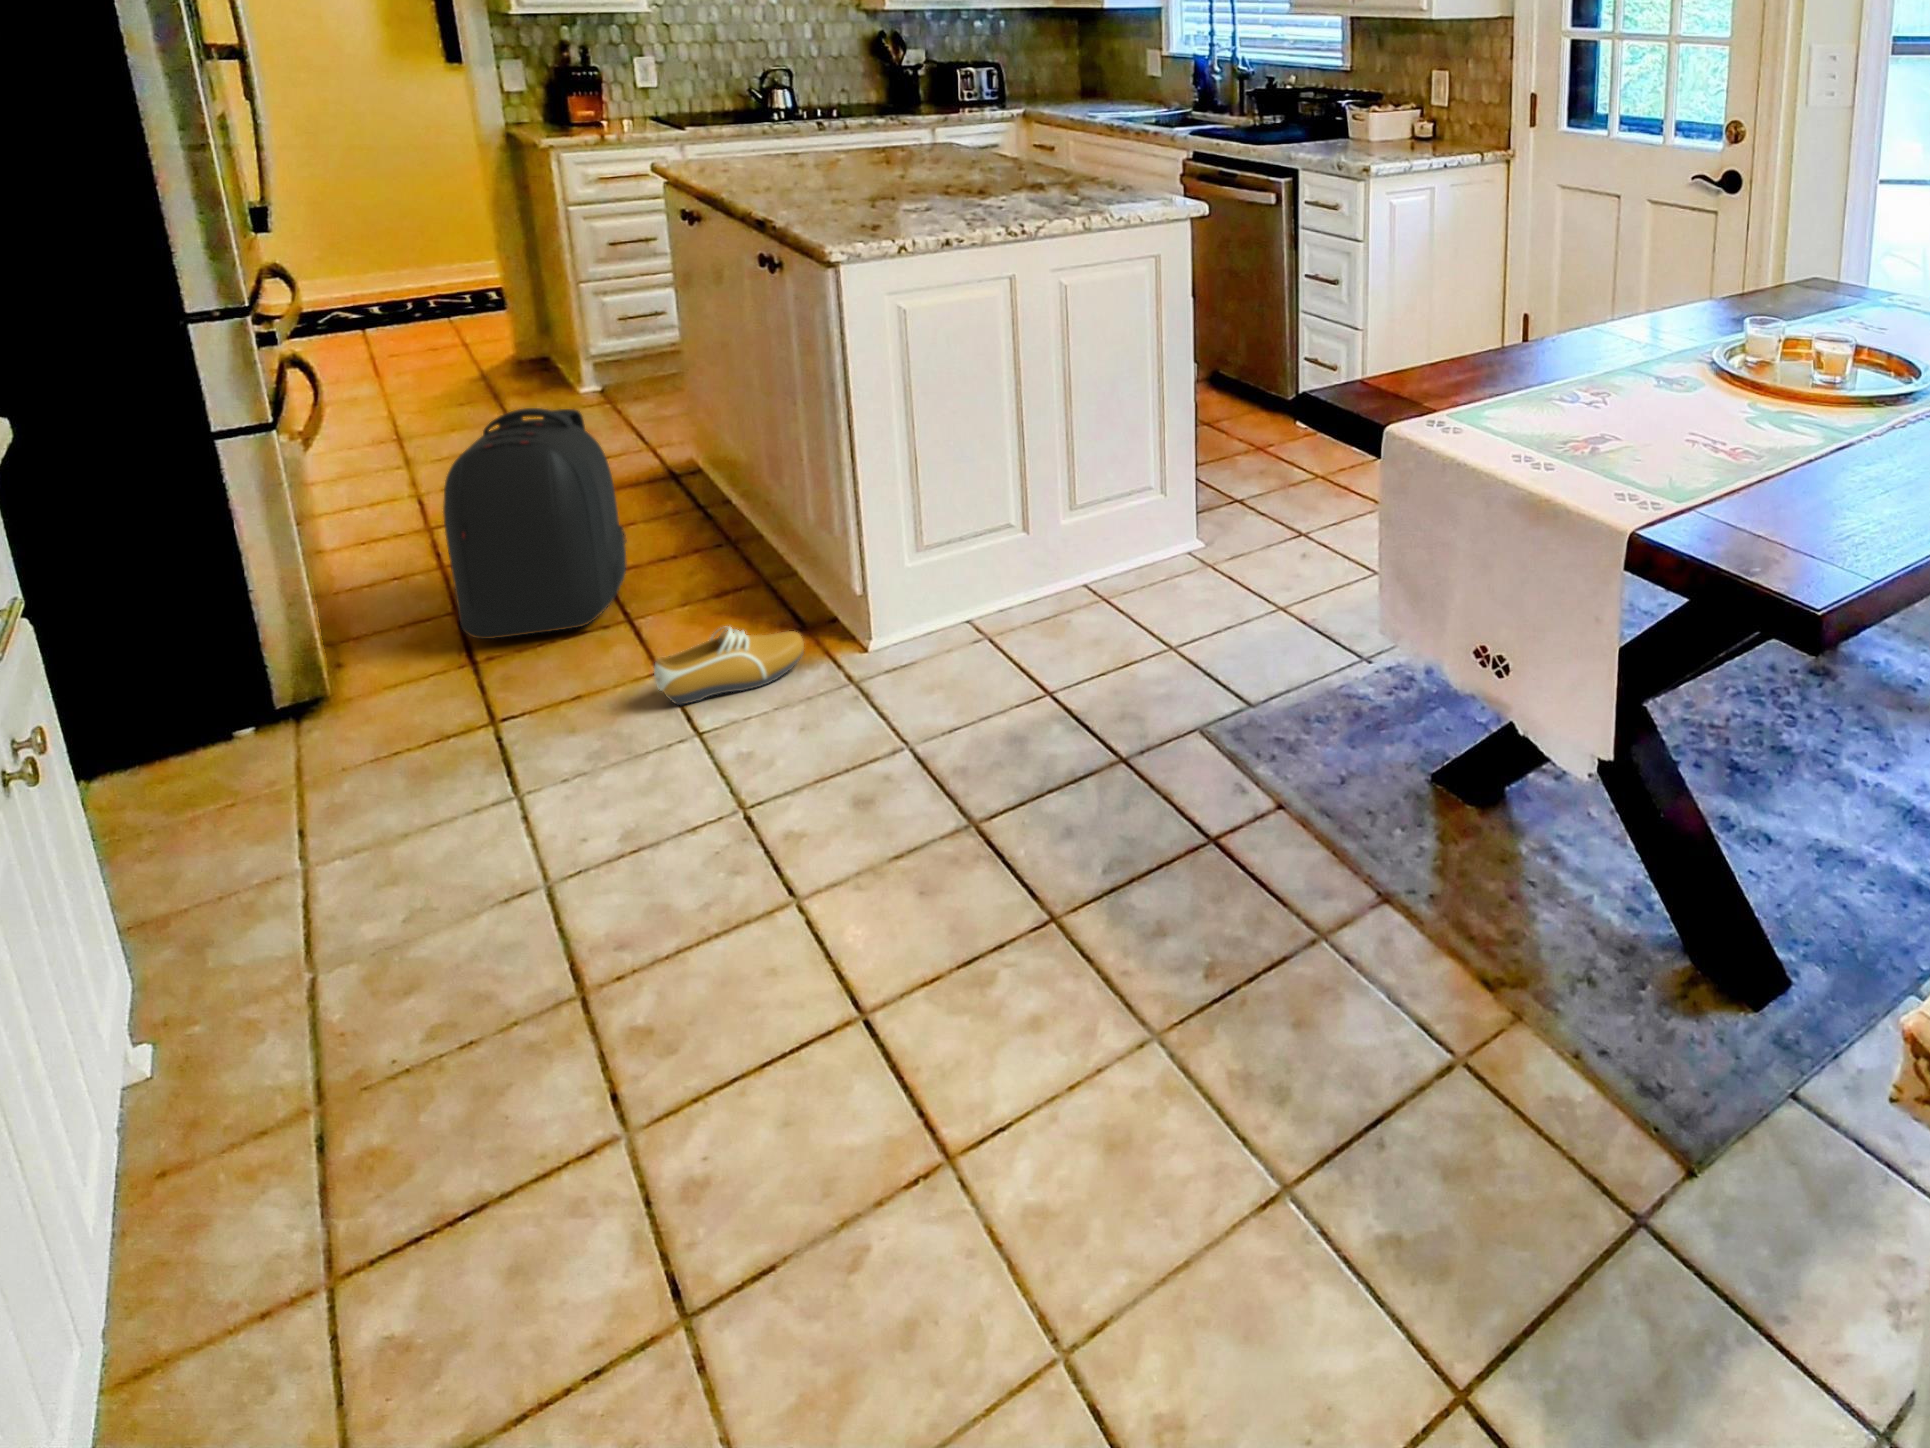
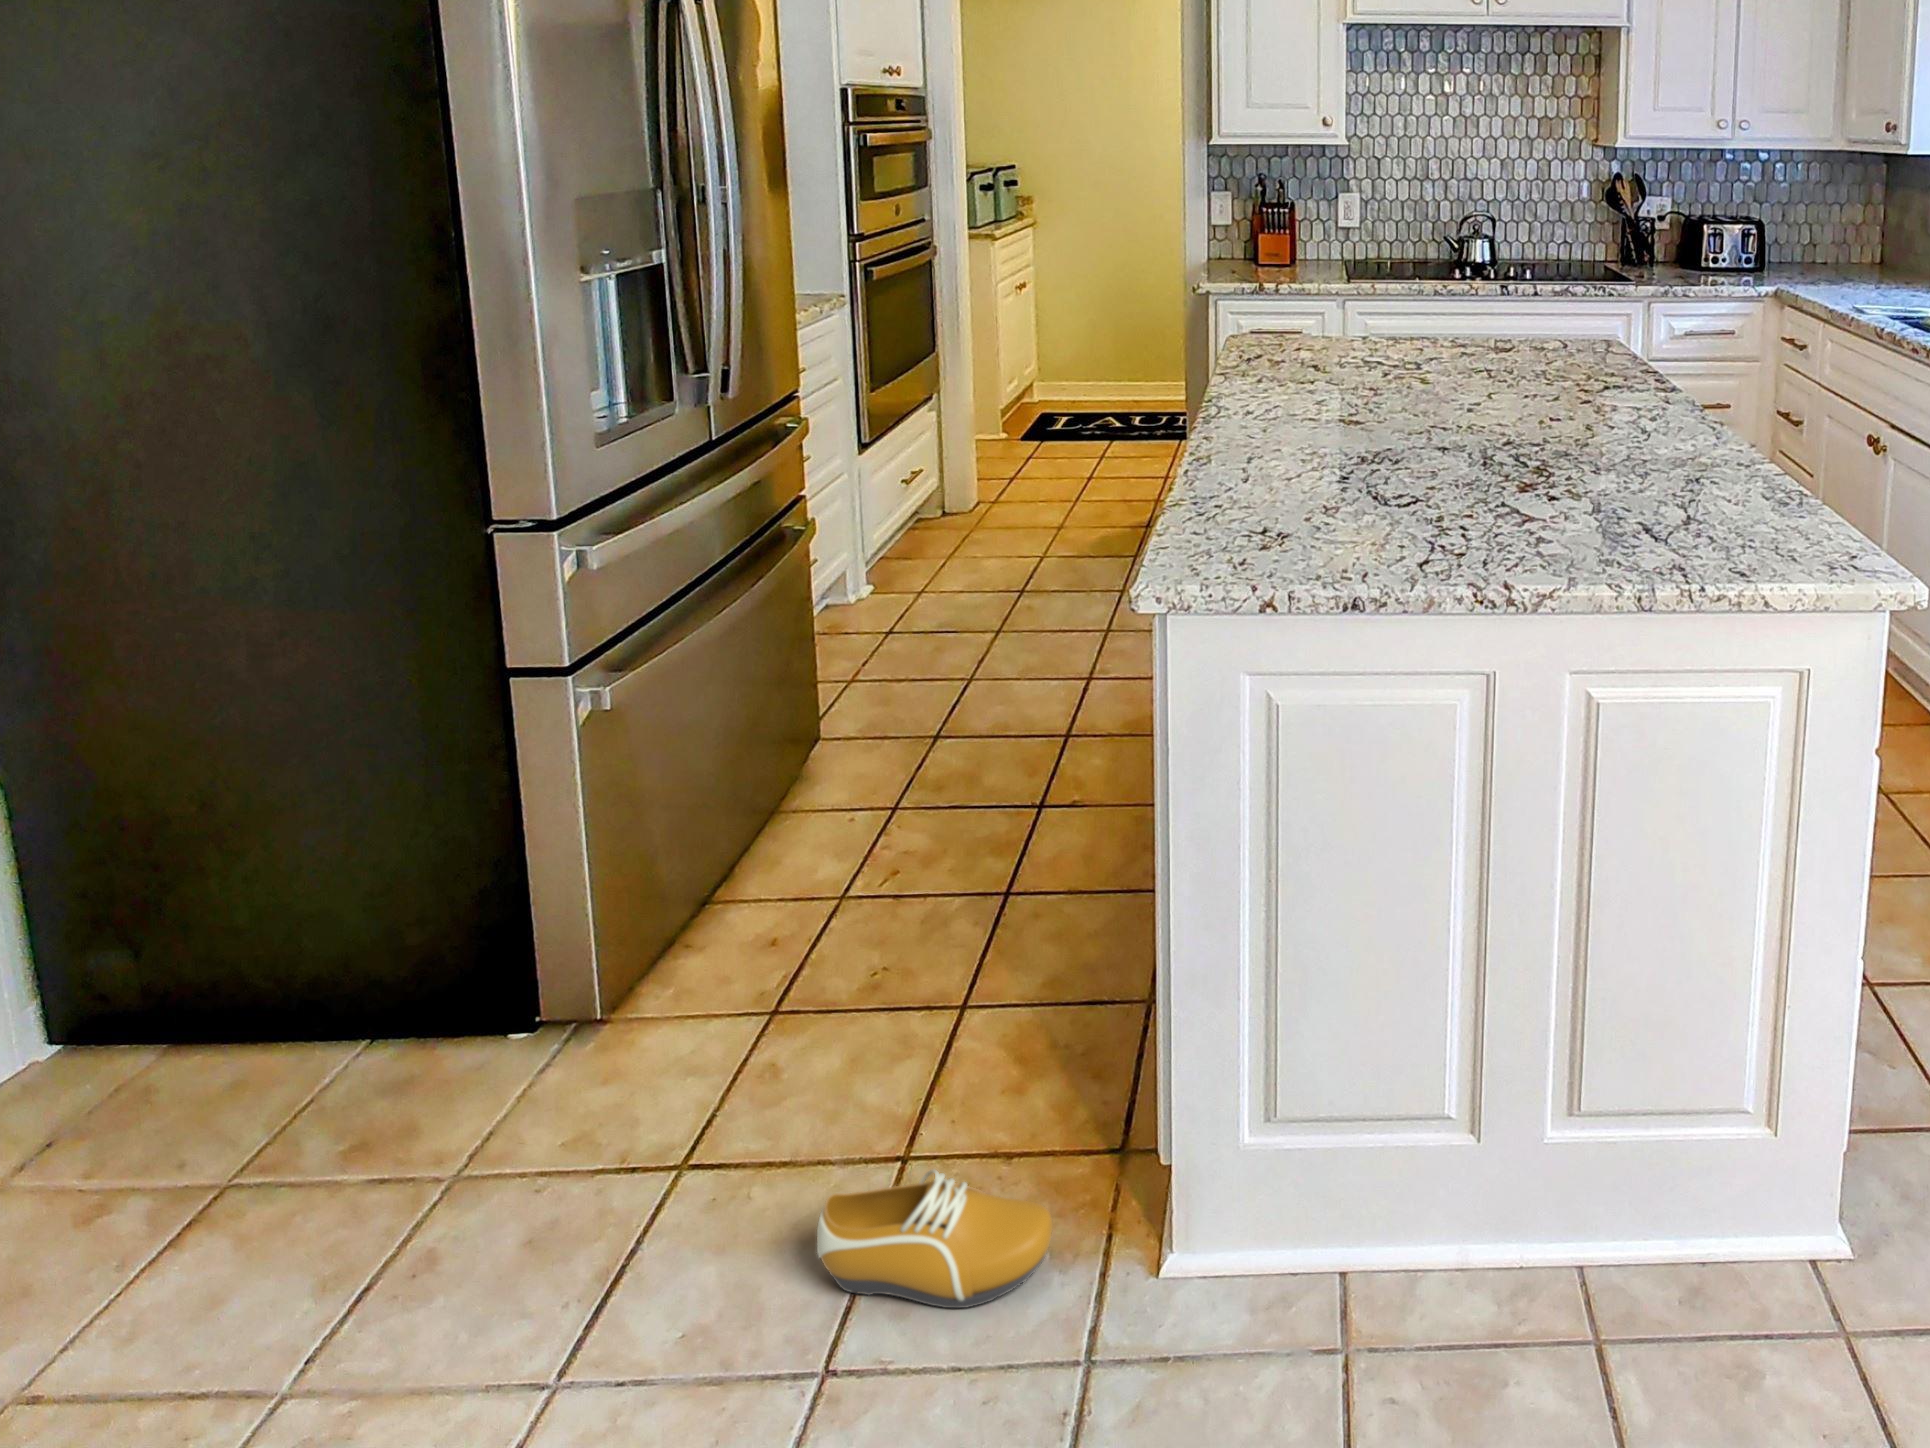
backpack: present [443,408,626,639] -> none [765,675,1006,1014]

